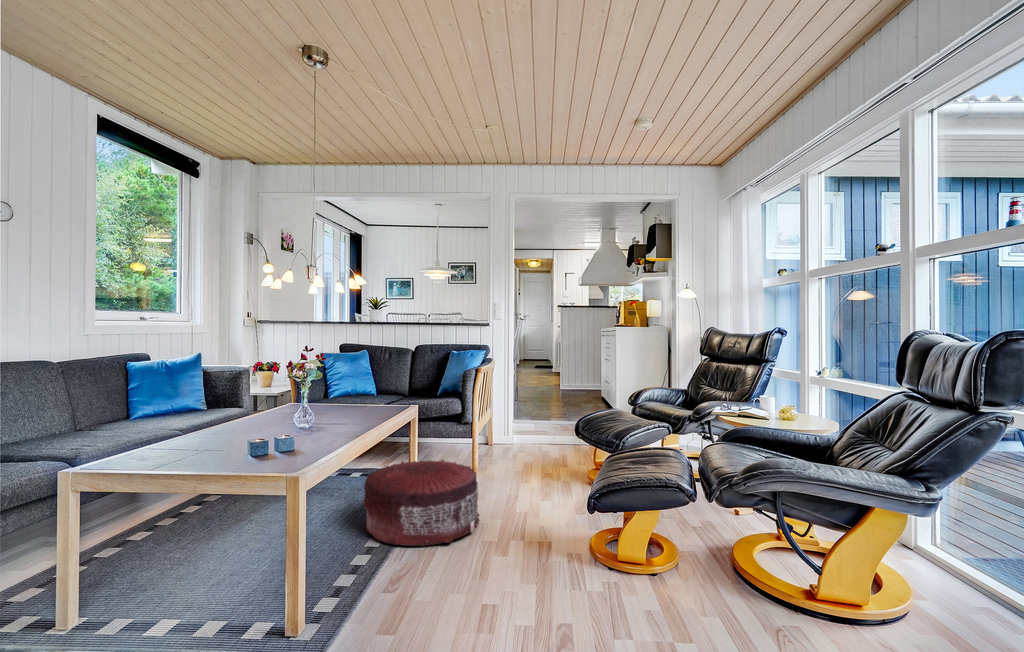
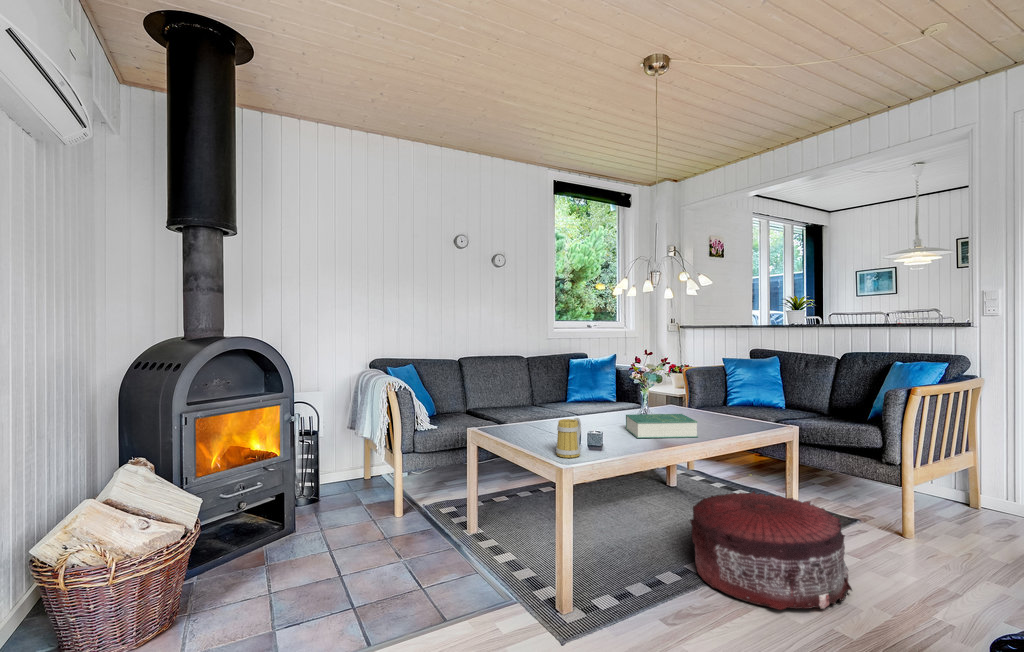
book: none [281,403,357,429] -> present [626,414,698,438]
mug: none [250,412,279,455] -> present [556,418,581,458]

